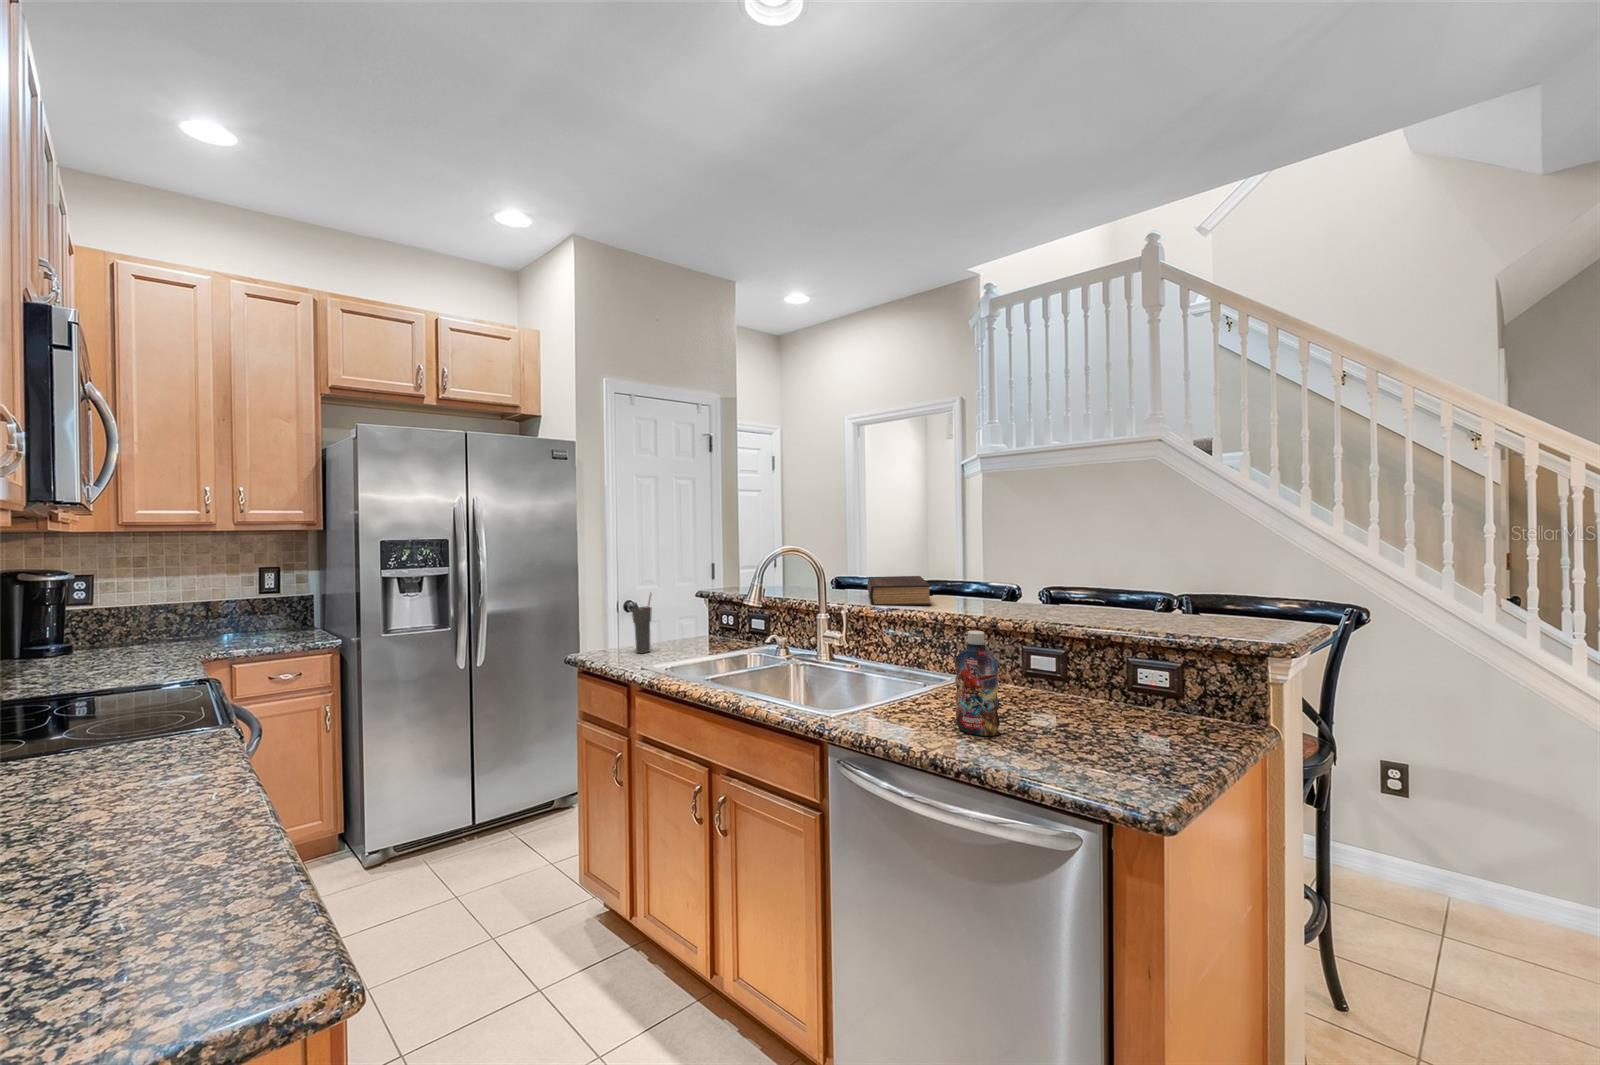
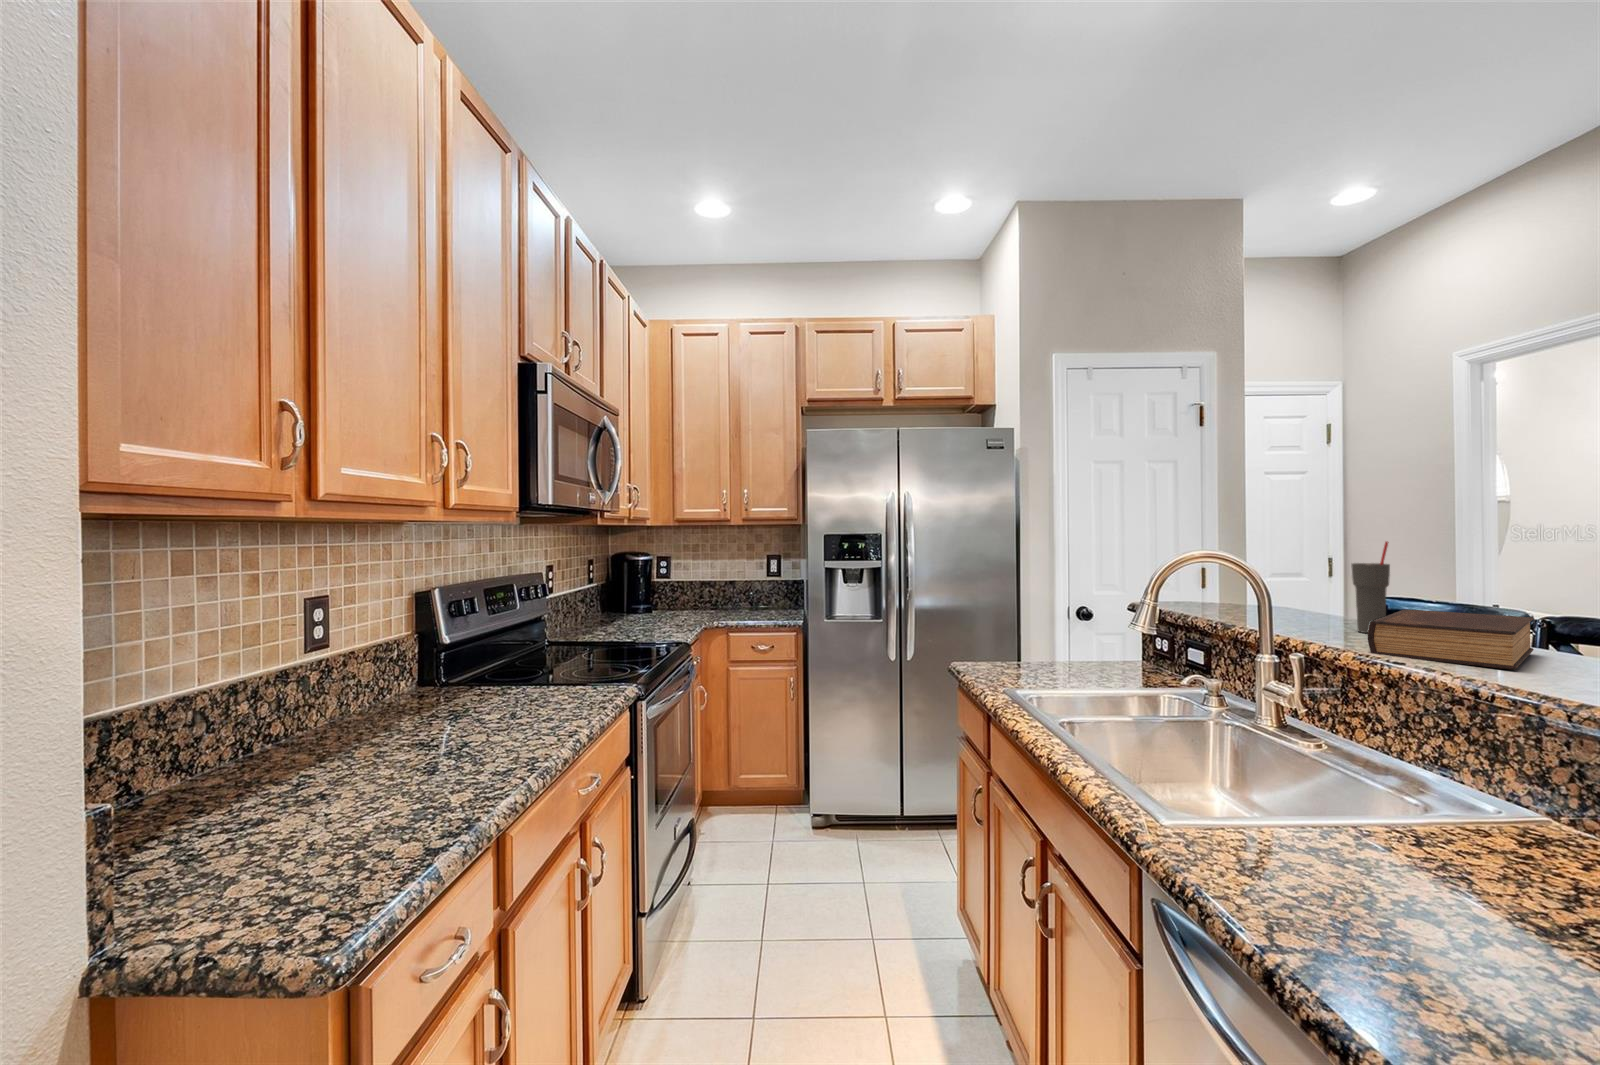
cup: present [632,594,652,653] -> present [1351,542,1390,633]
bottle: present [955,631,1000,736] -> none [1408,703,1503,909]

